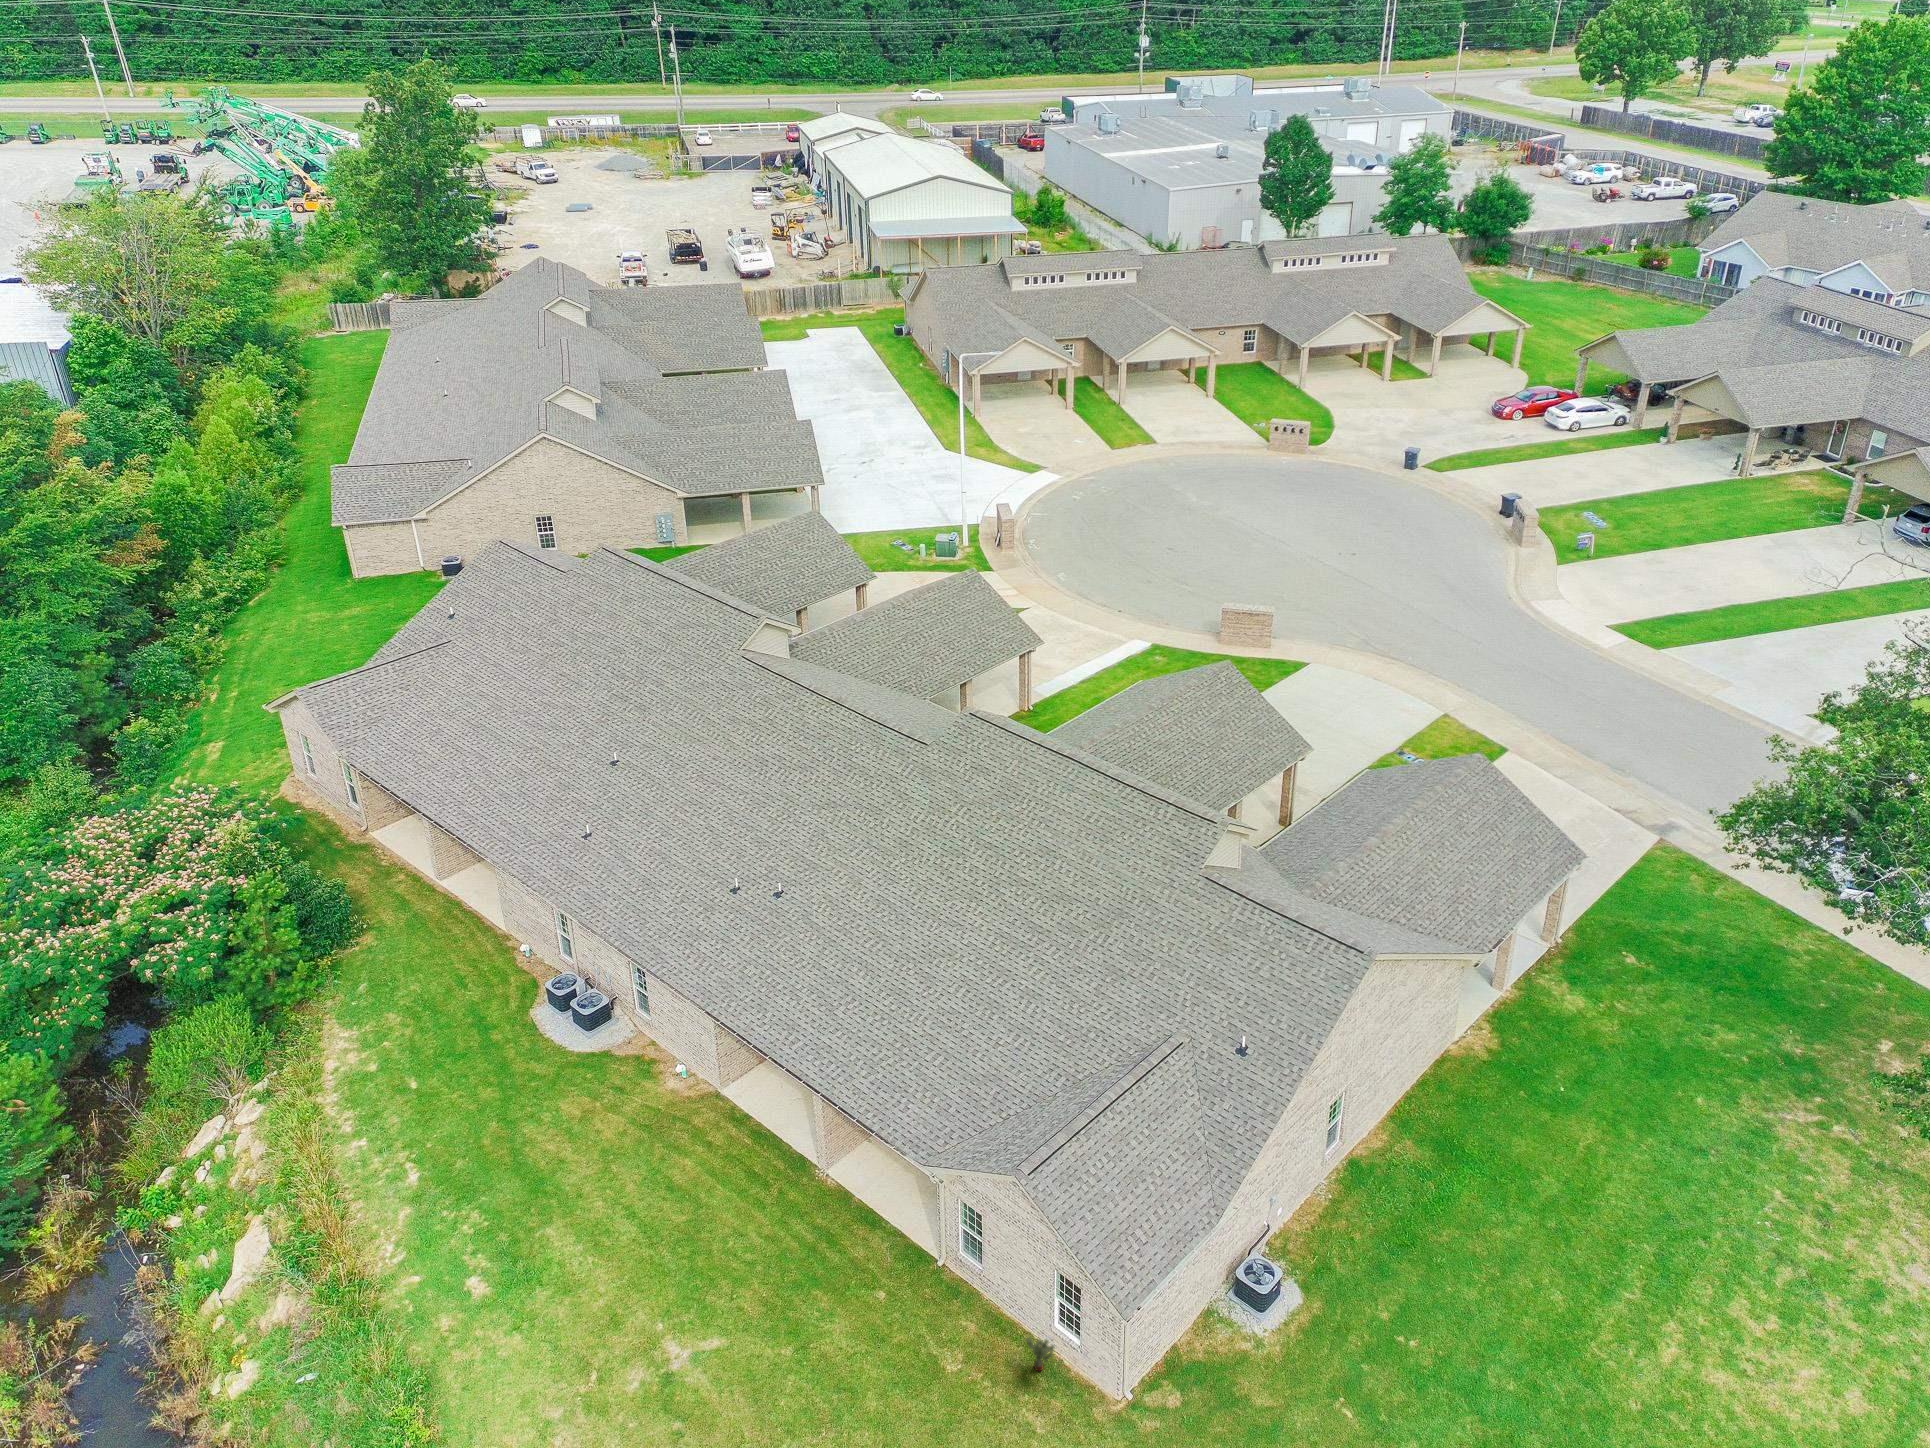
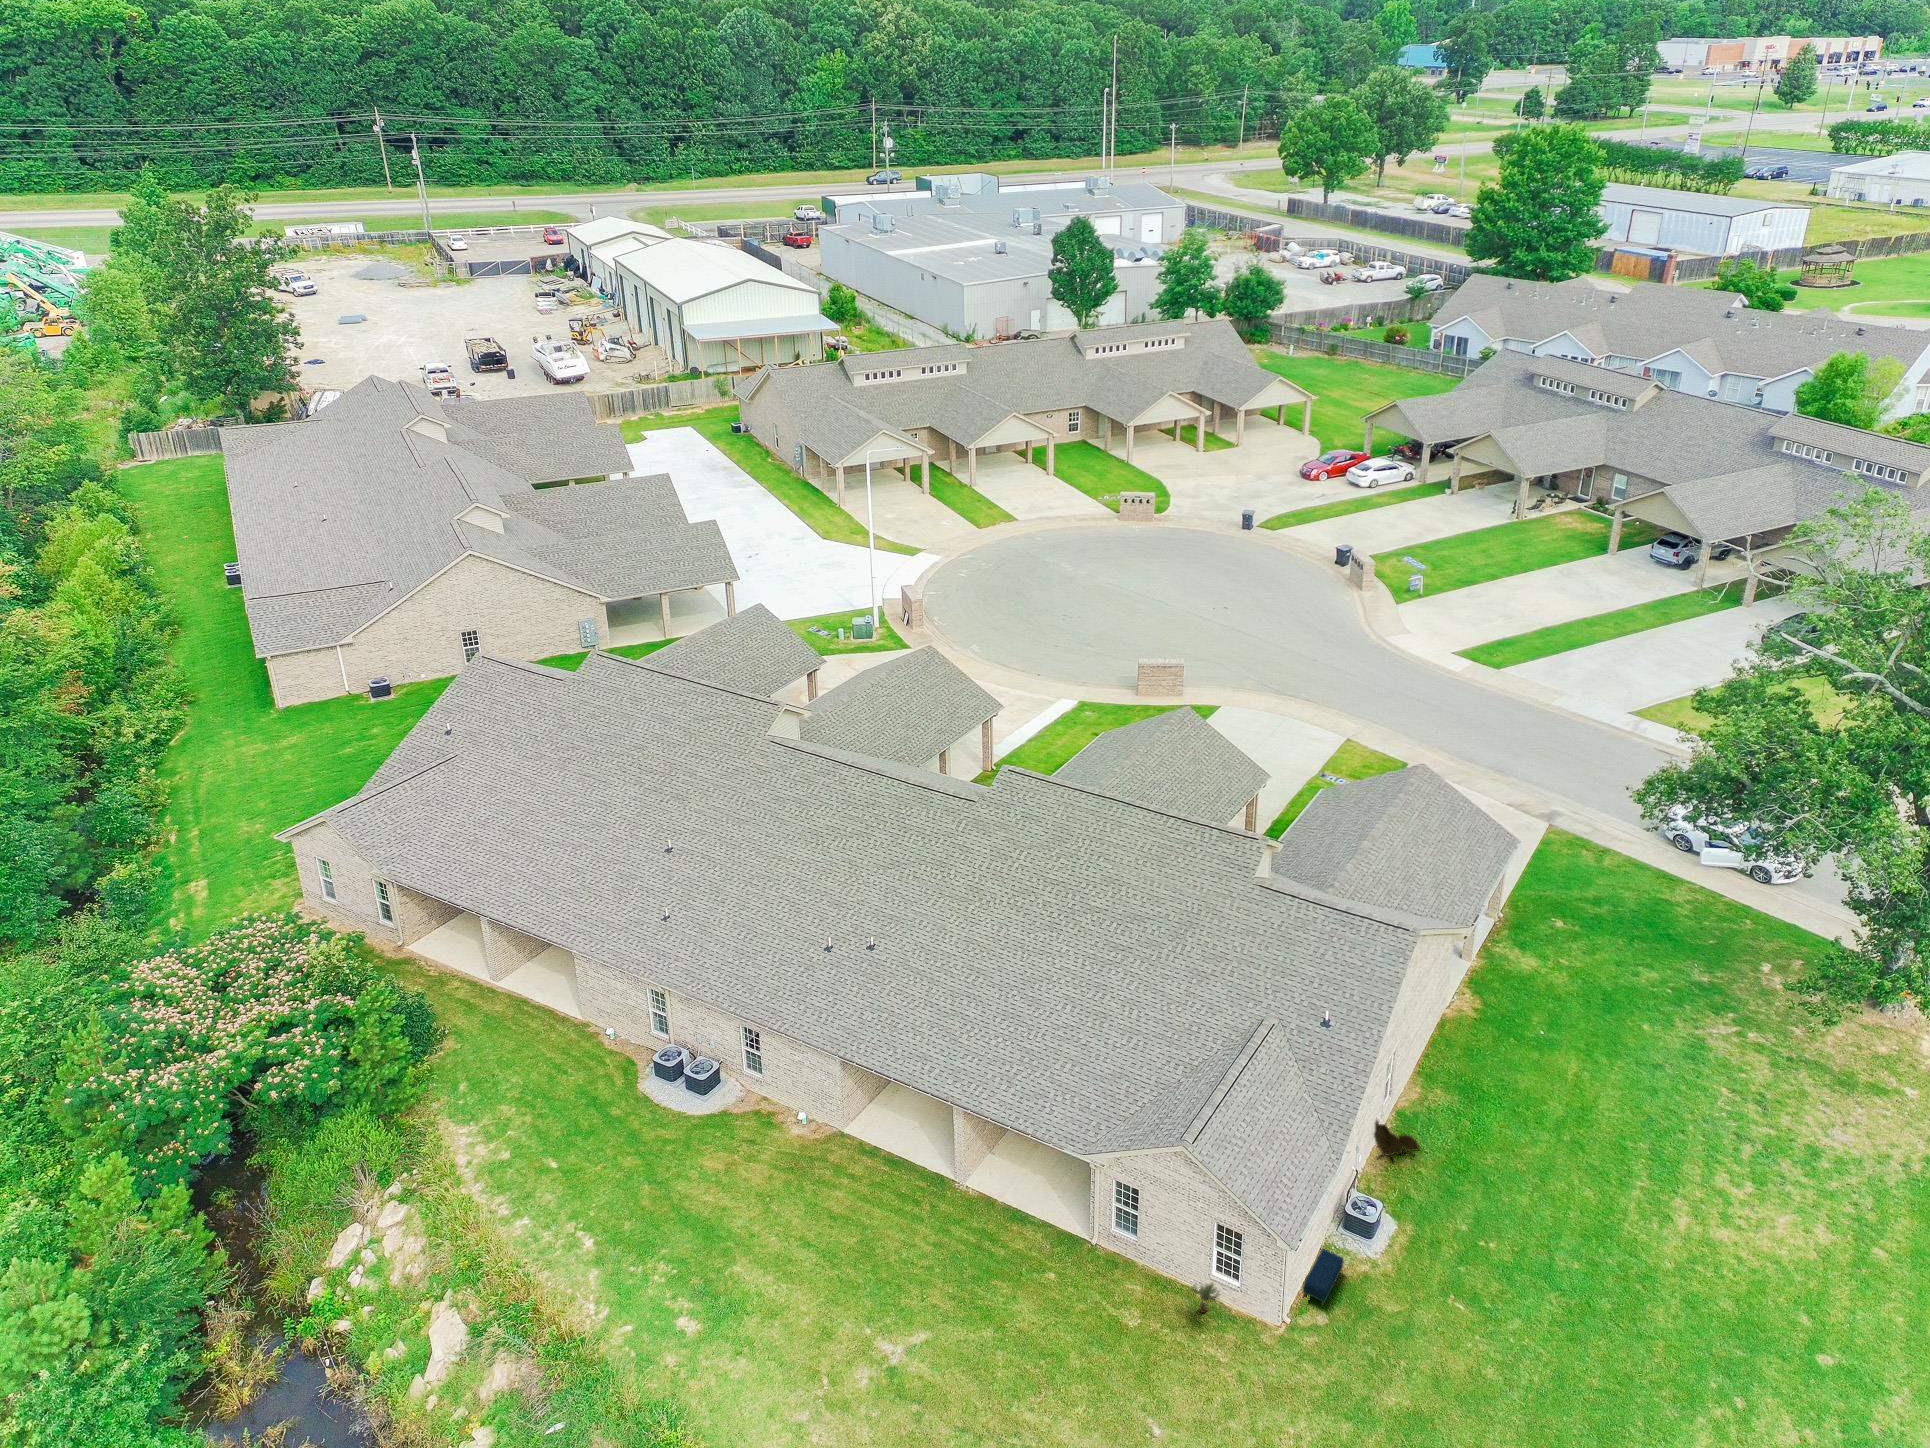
lounge chair: none [1306,1166,1362,1225] -> present [1374,1118,1419,1162]
bench: none [1161,1318,1220,1389] -> present [1303,1249,1344,1306]

